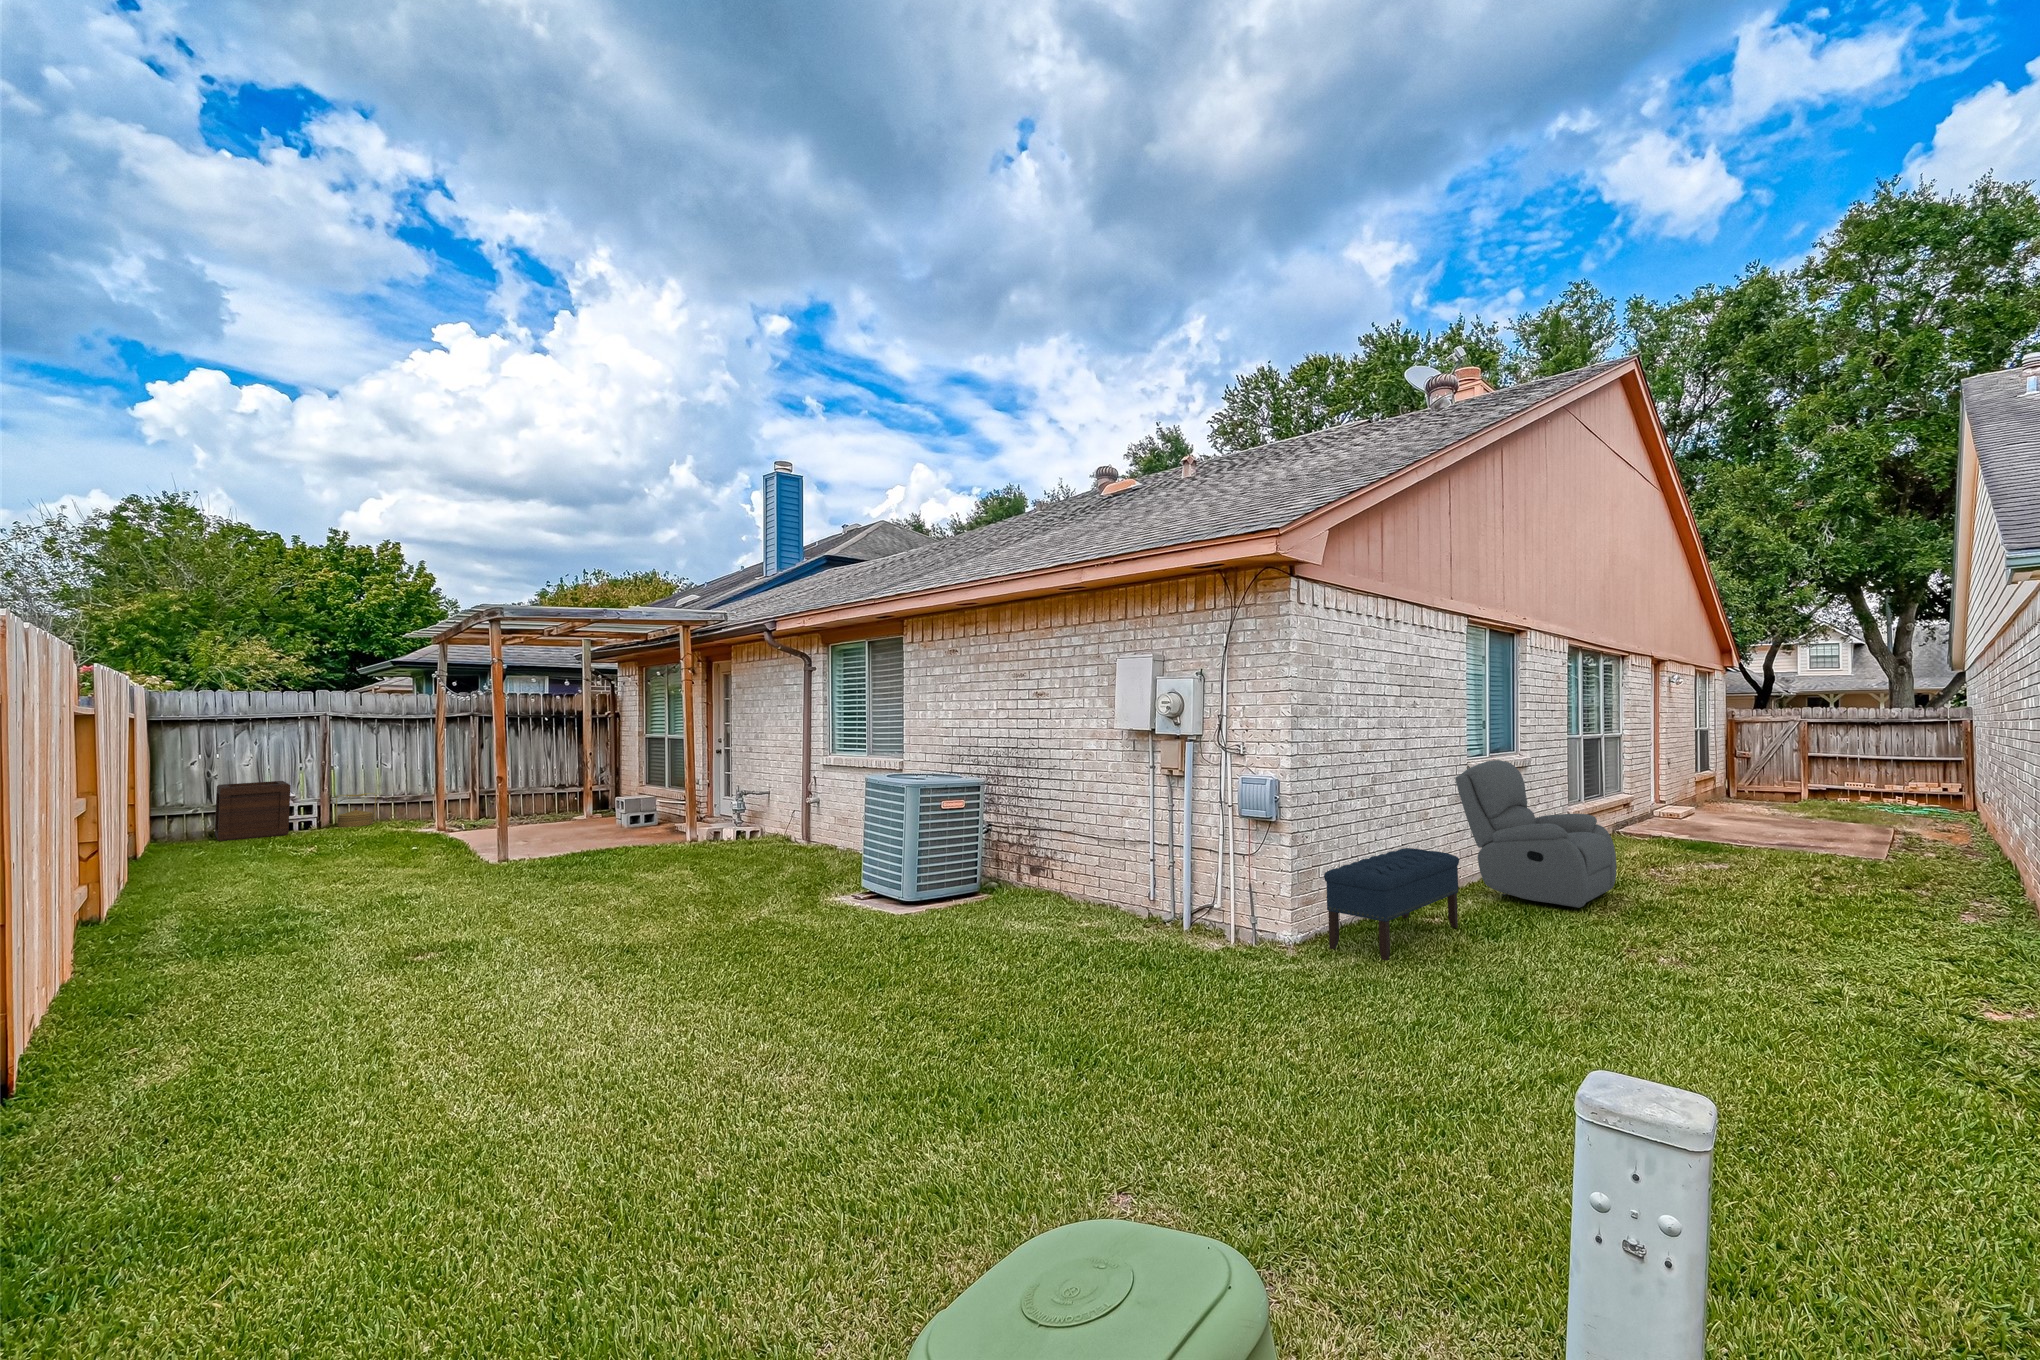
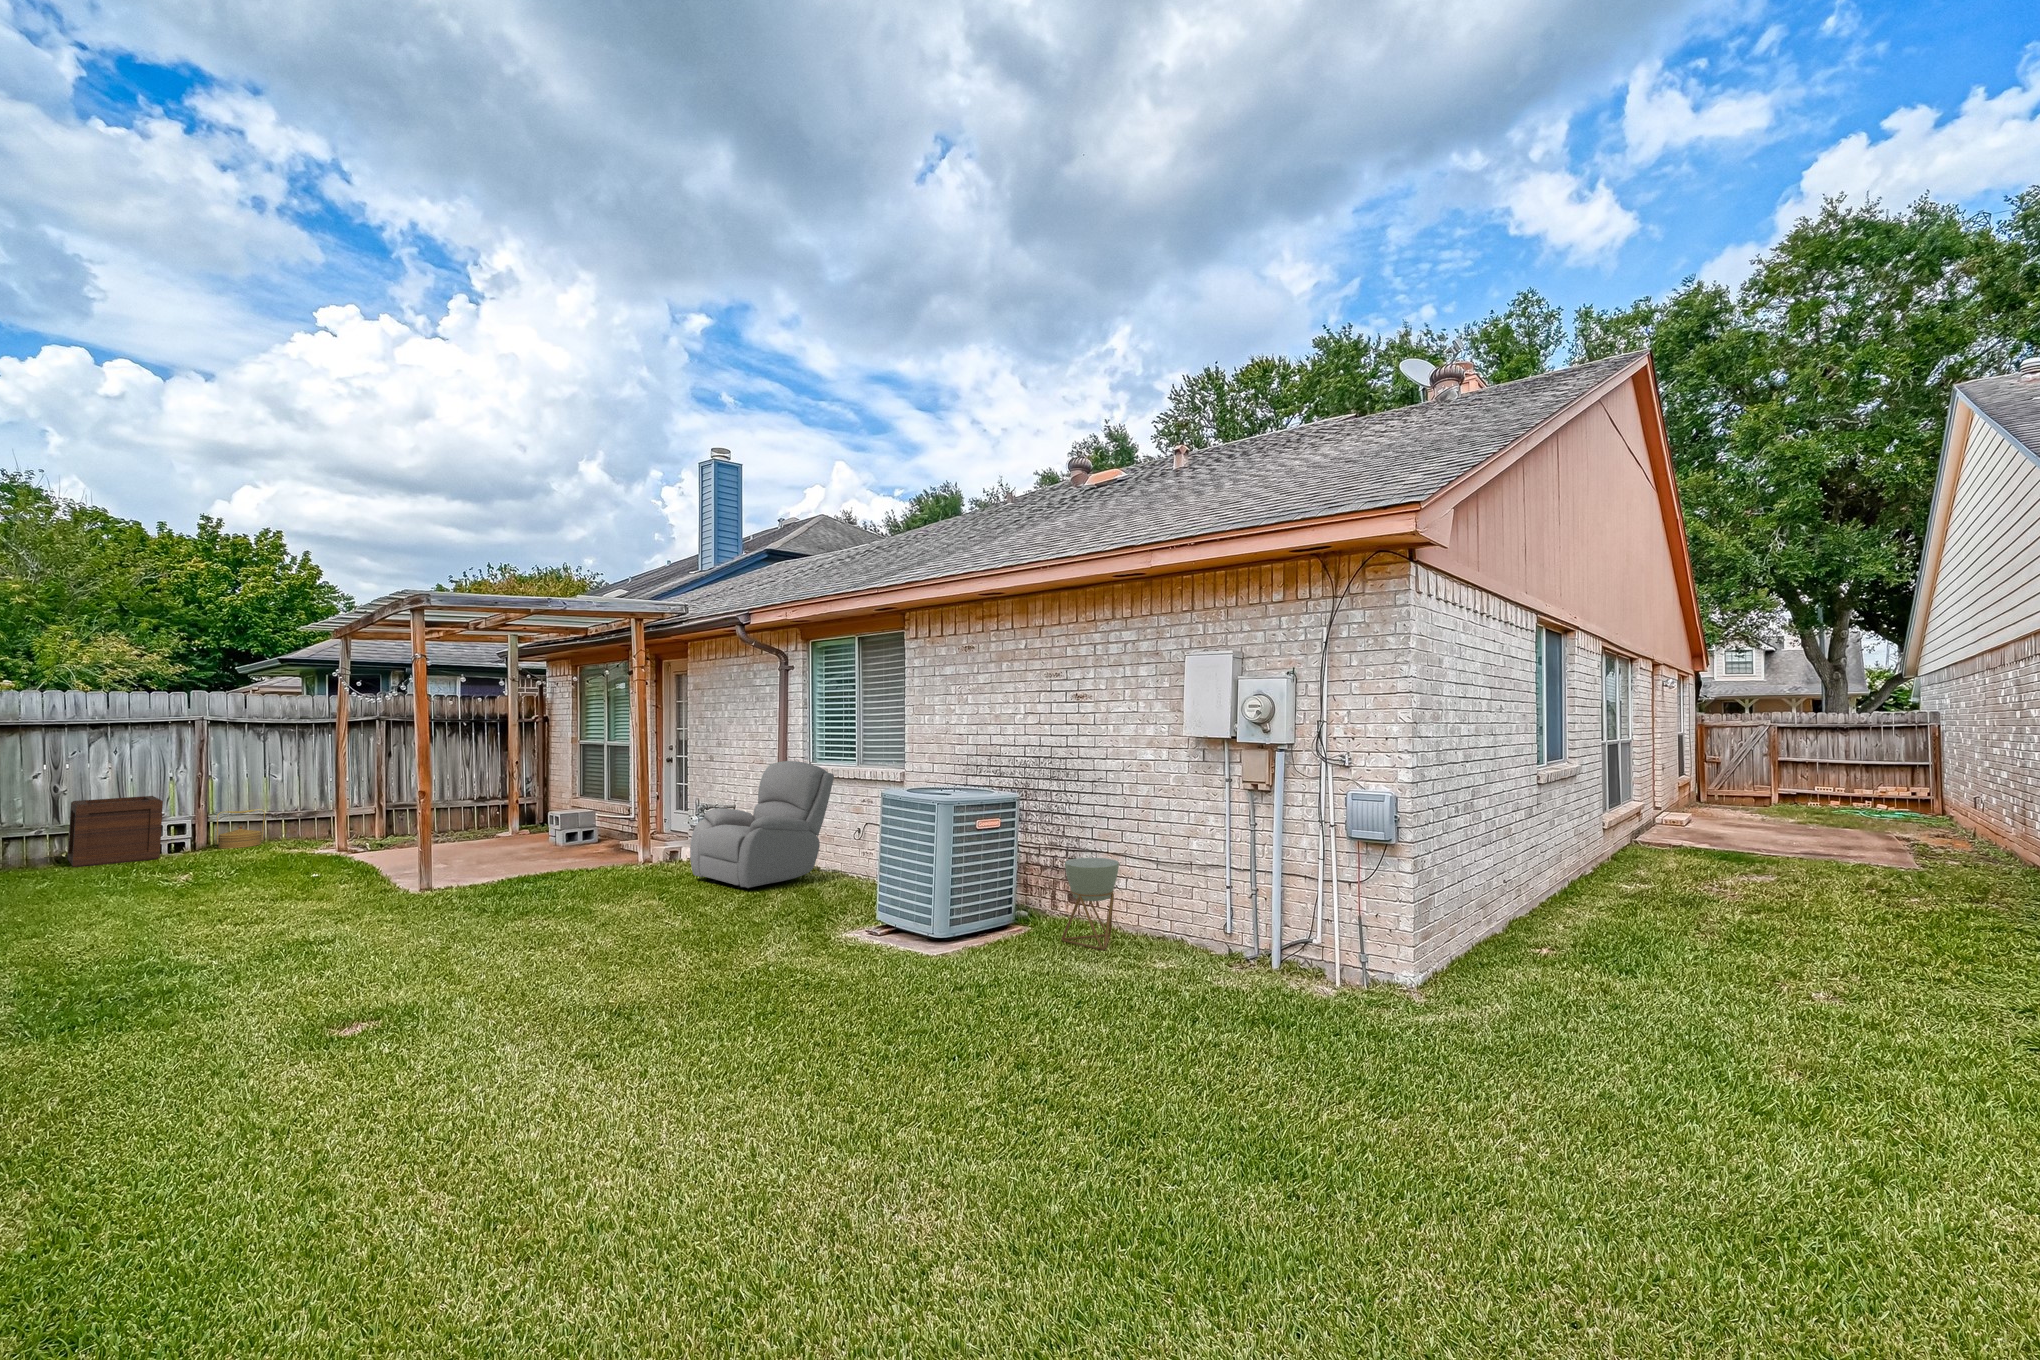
chair: present [1455,760,1616,908] -> present [690,761,834,888]
planter: none [1017,836,1067,917] -> present [1062,858,1119,950]
bench: present [1324,848,1459,960] -> none [1437,868,1565,1000]

